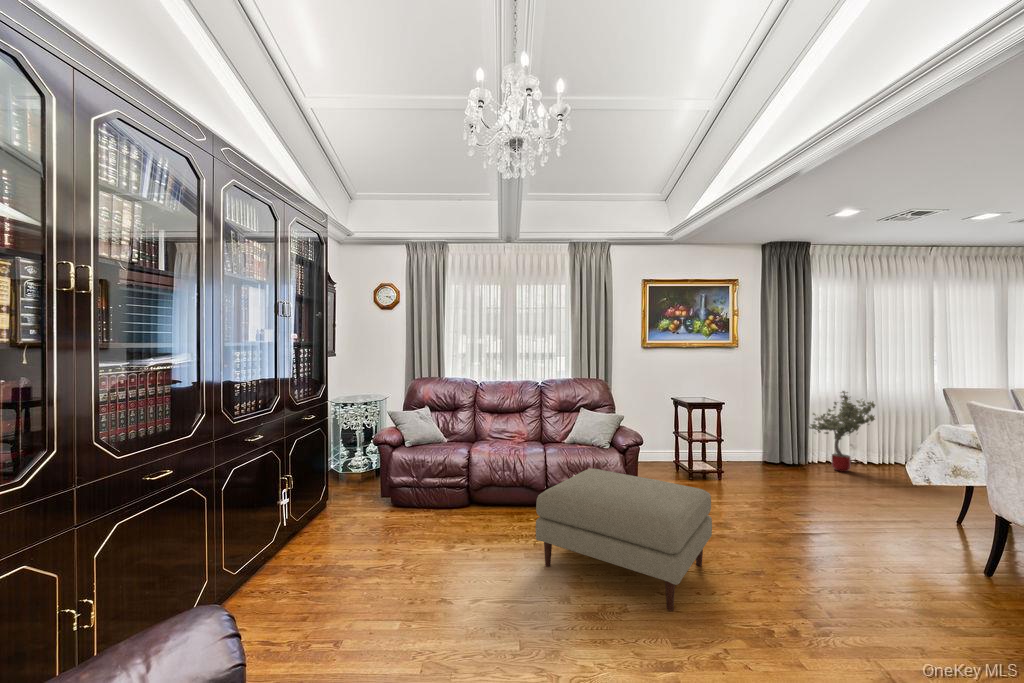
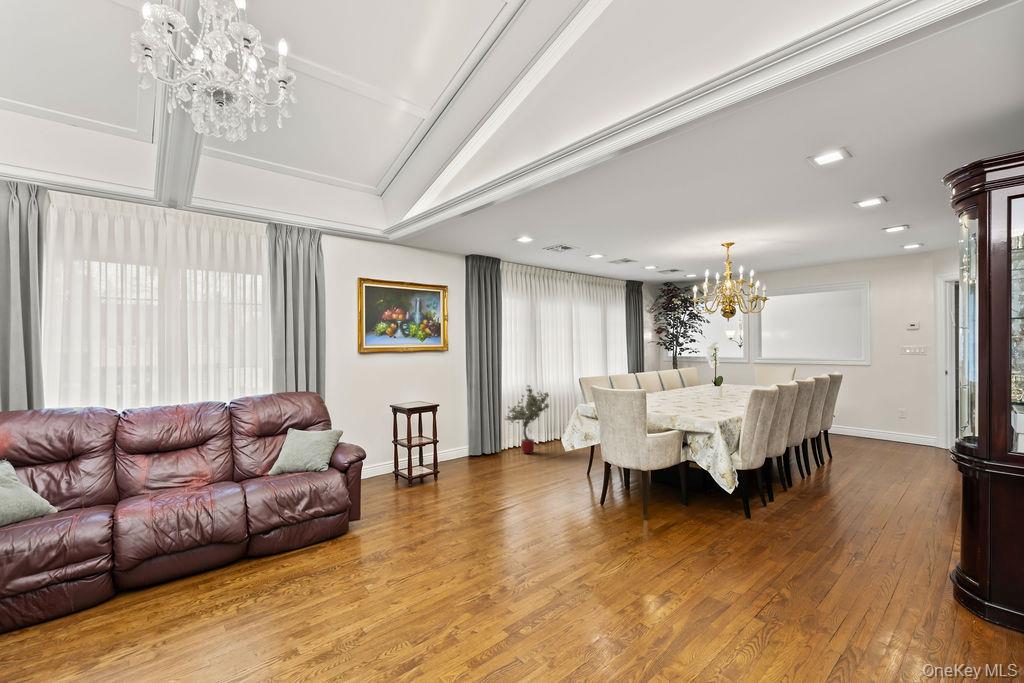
ottoman: present [536,469,712,611] -> none [241,498,447,644]

